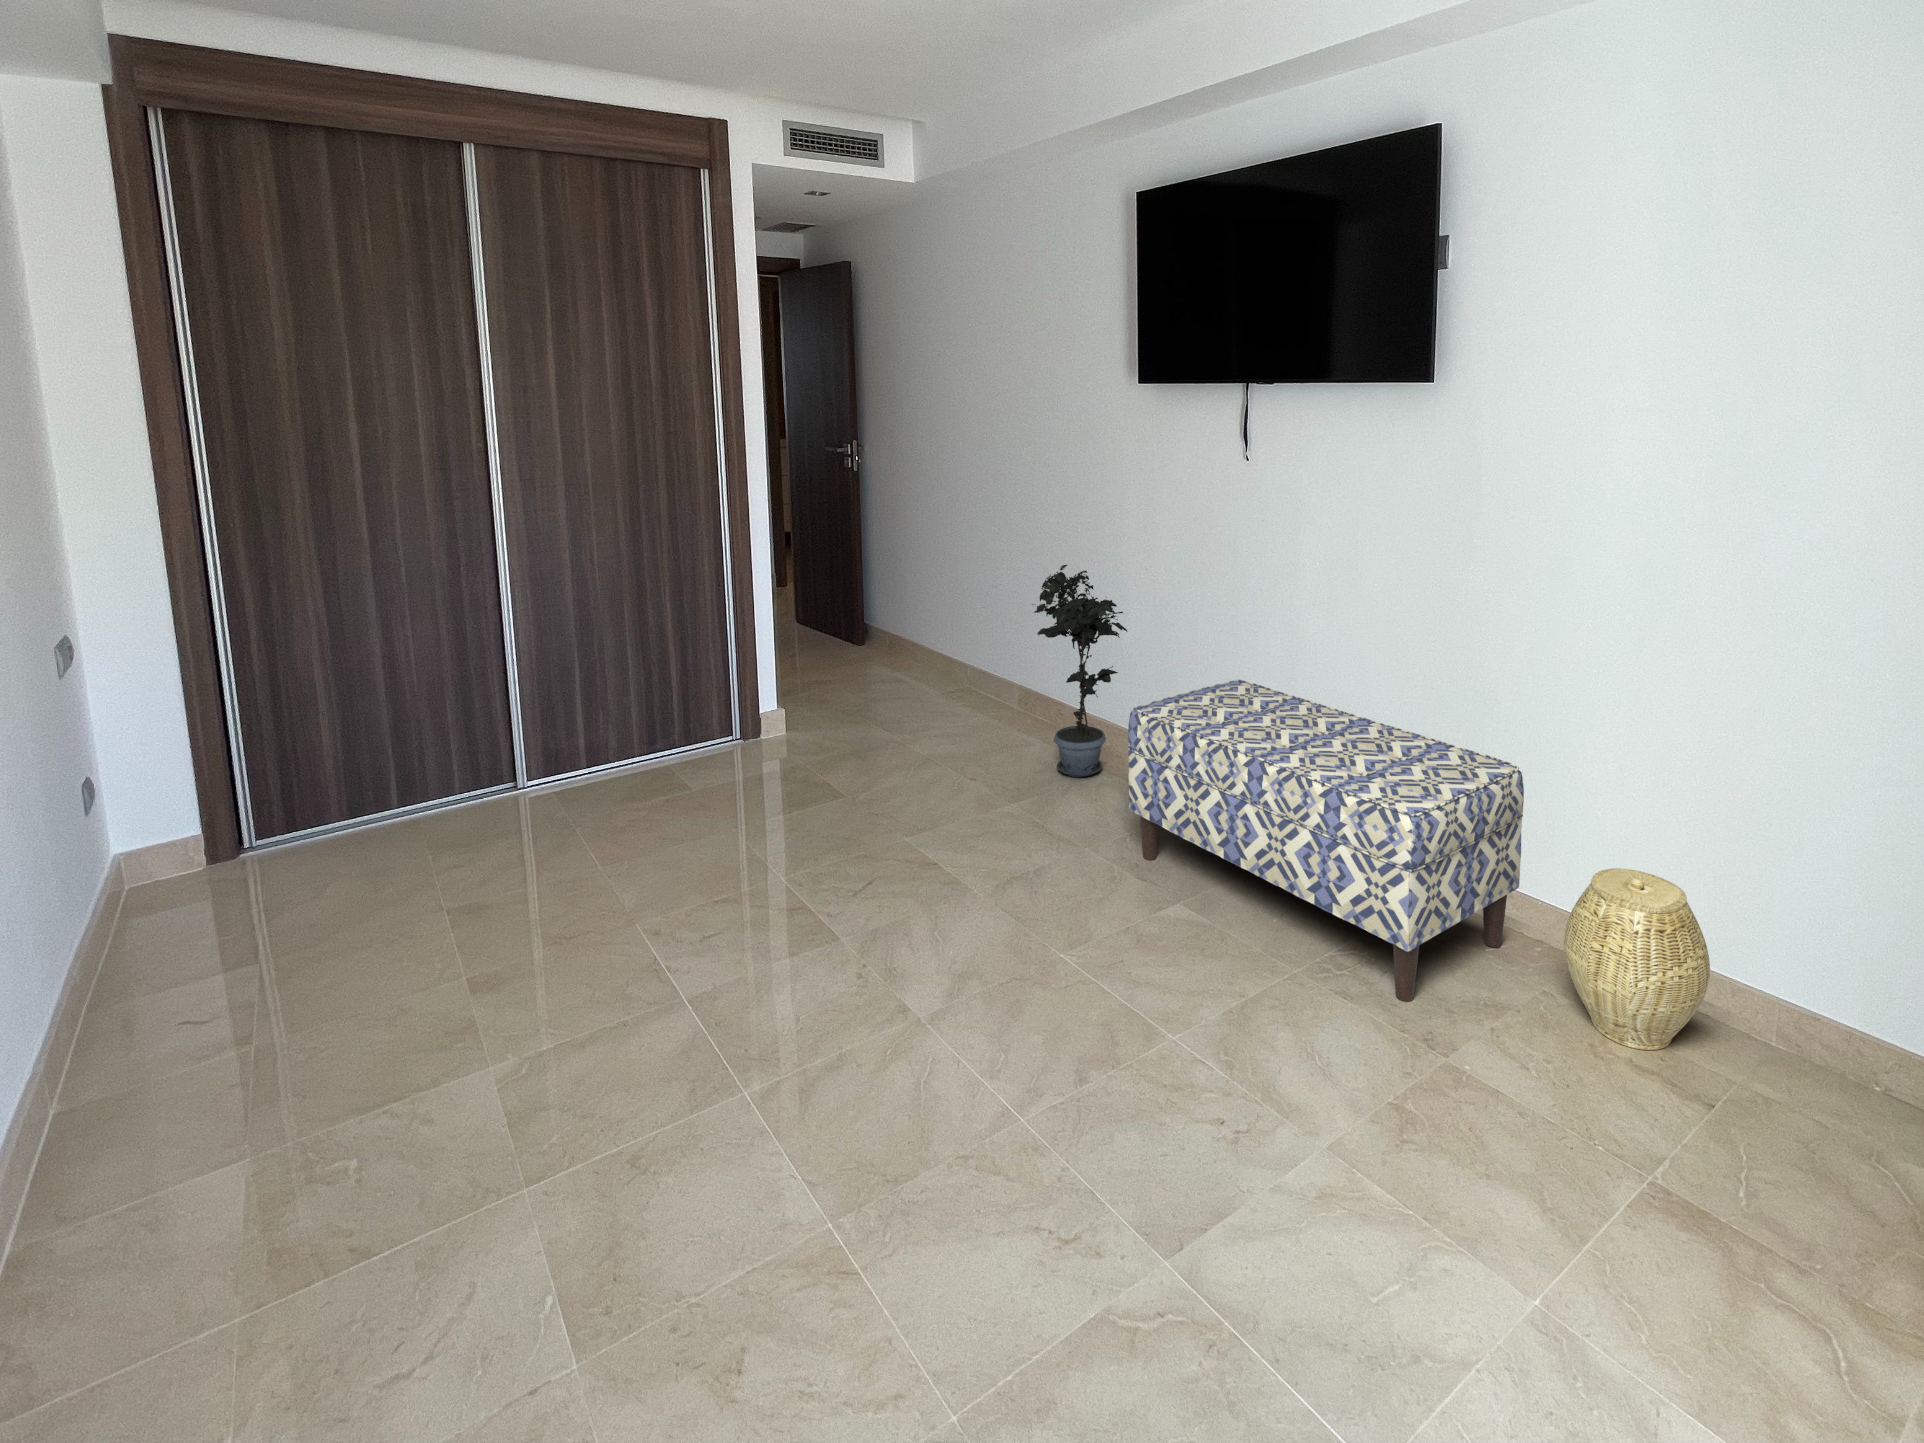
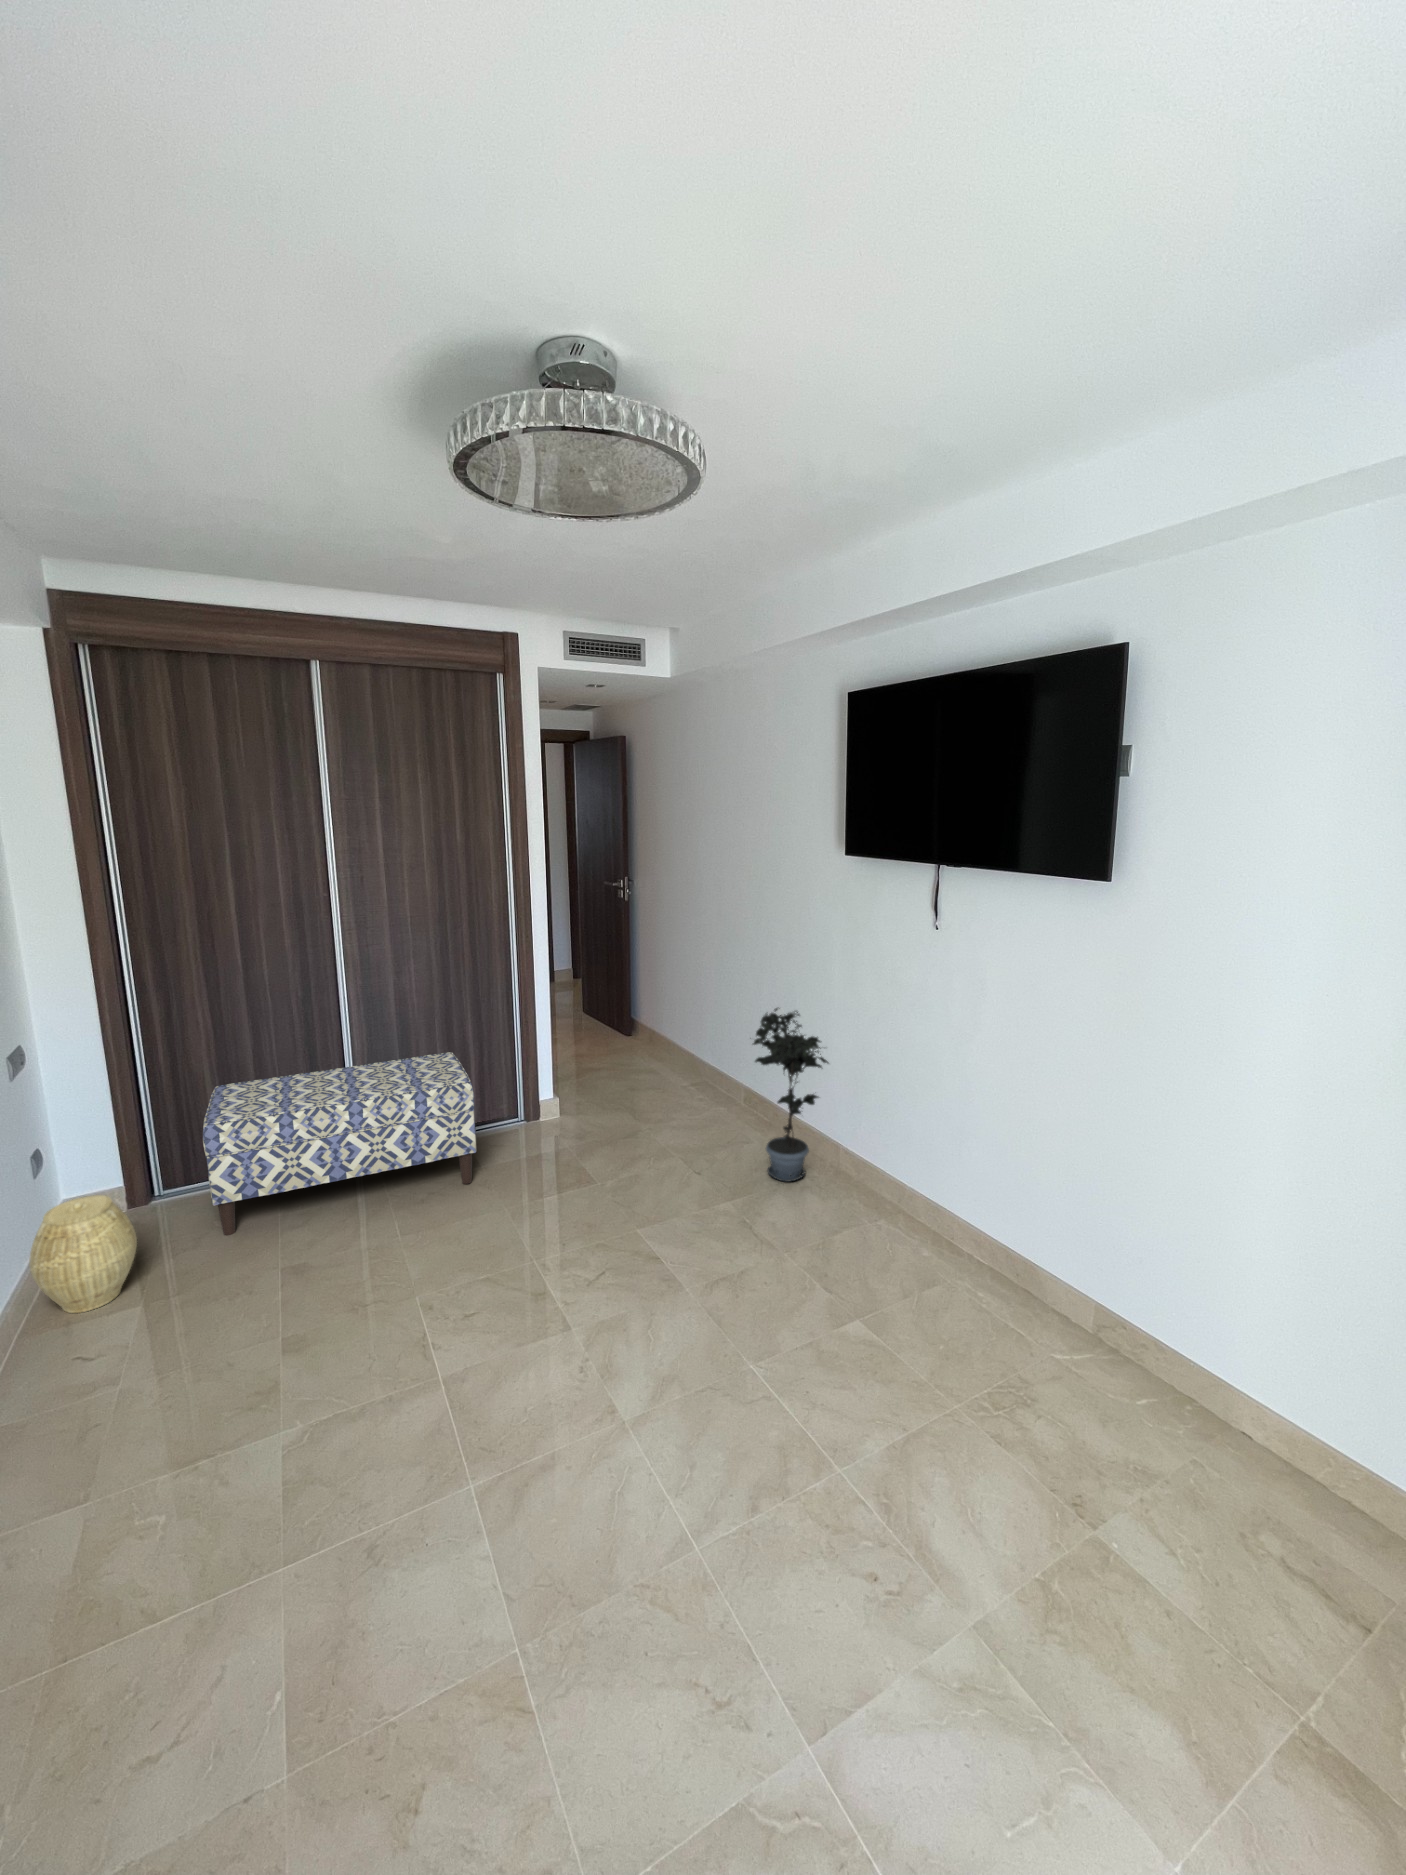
bench: present [1128,680,1524,1002] -> present [203,1052,476,1236]
woven basket: present [1564,868,1710,1050] -> present [29,1195,137,1313]

